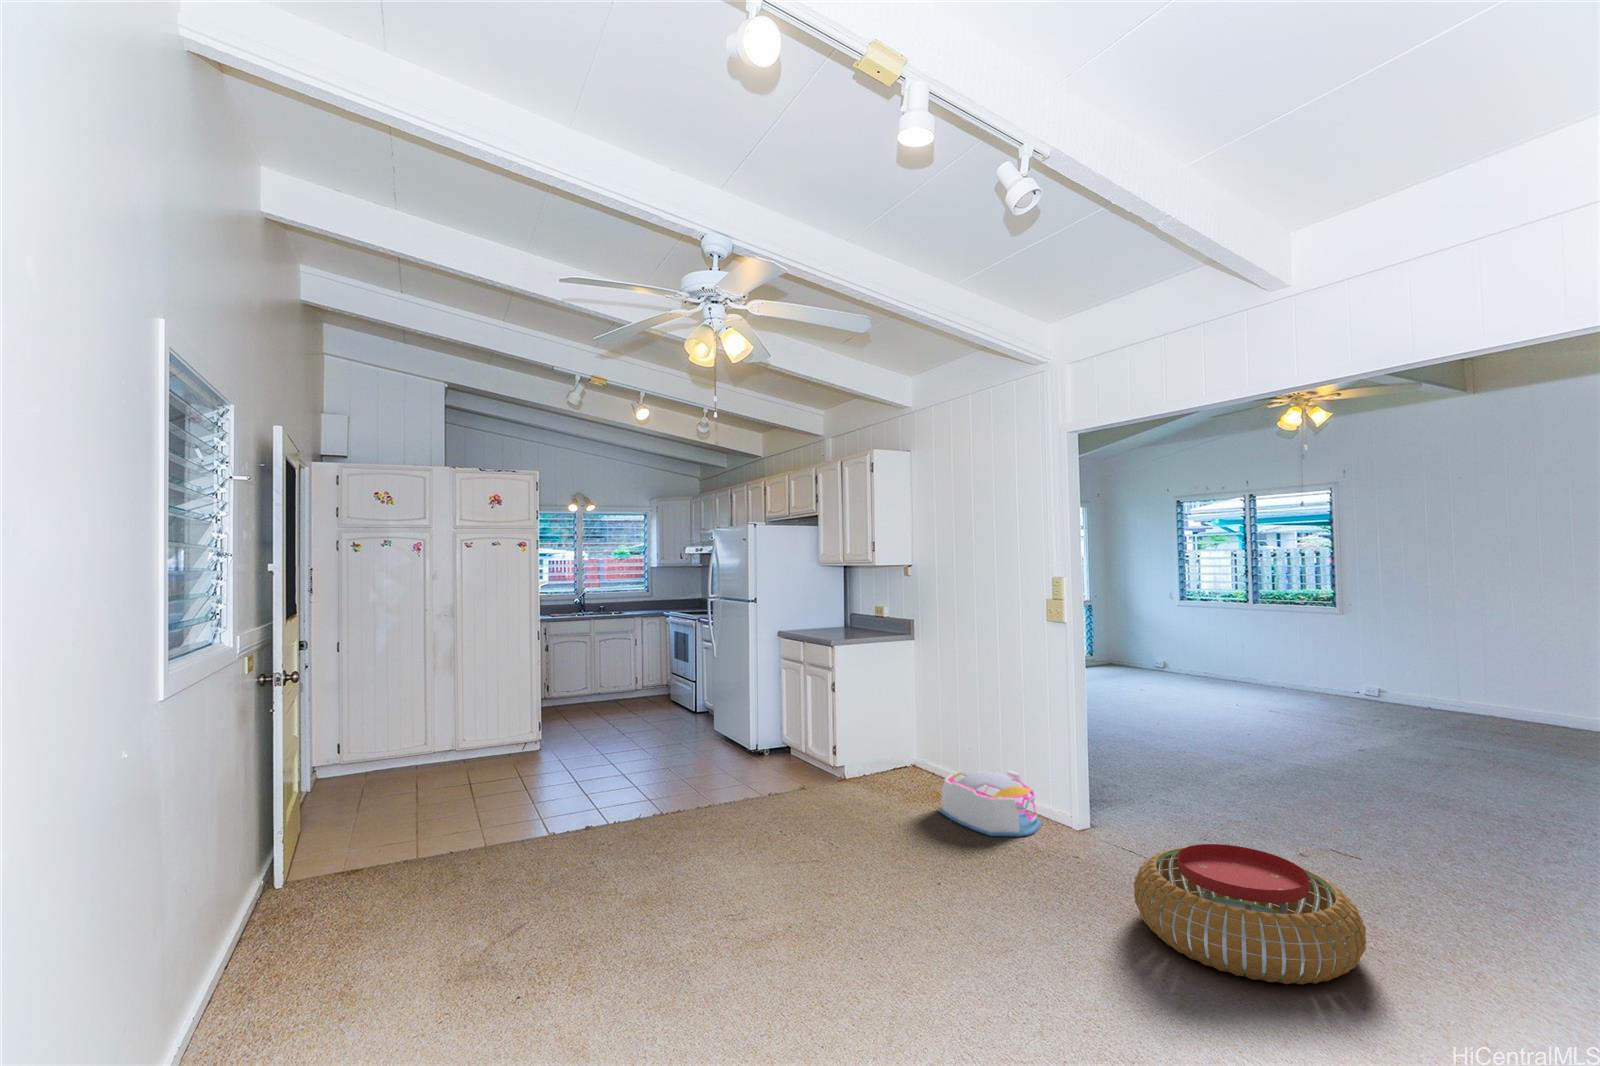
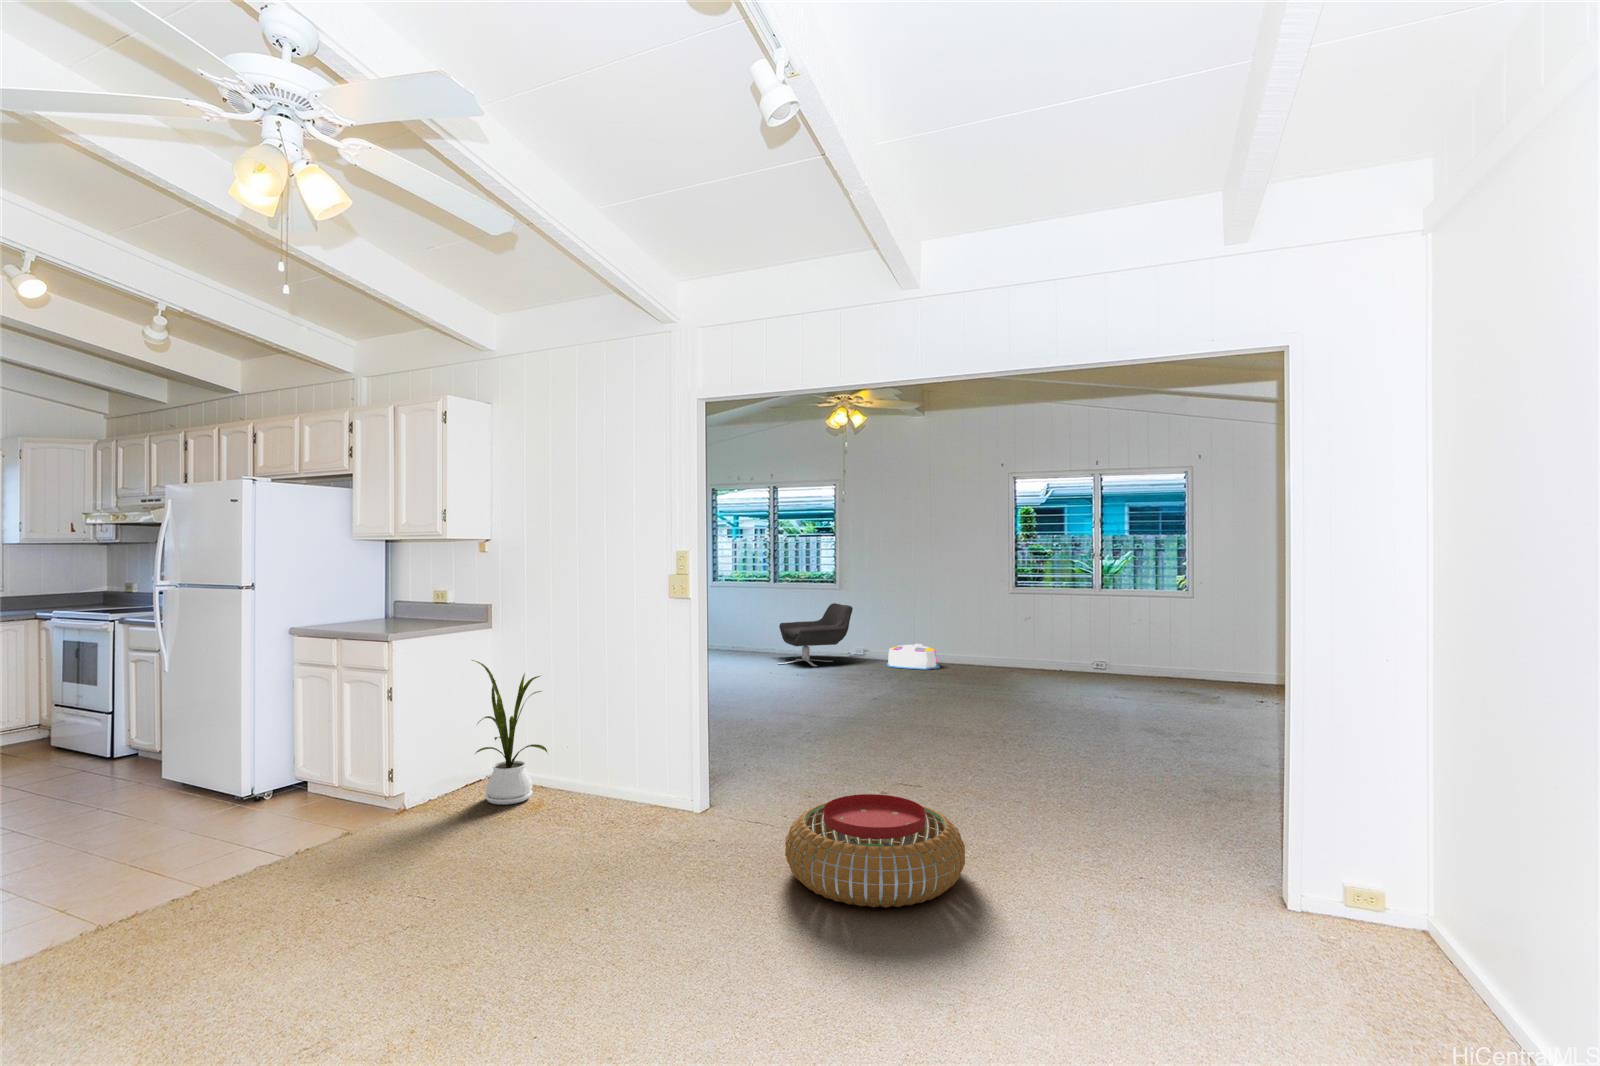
lounge chair: none [1252,628,1353,699] -> present [778,603,853,666]
house plant: none [892,664,951,790] -> present [472,660,547,805]
storage bin: present [939,770,1042,836] -> present [887,644,940,670]

